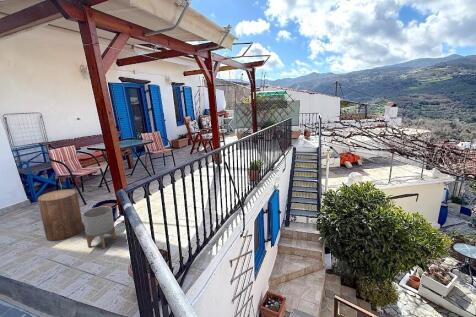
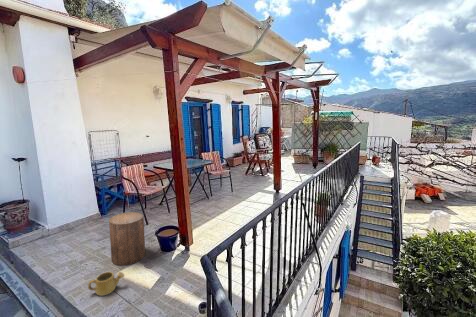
planter: present [83,206,116,248] -> none [148,237,177,285]
watering can: none [19,243,60,267] -> present [88,272,124,296]

